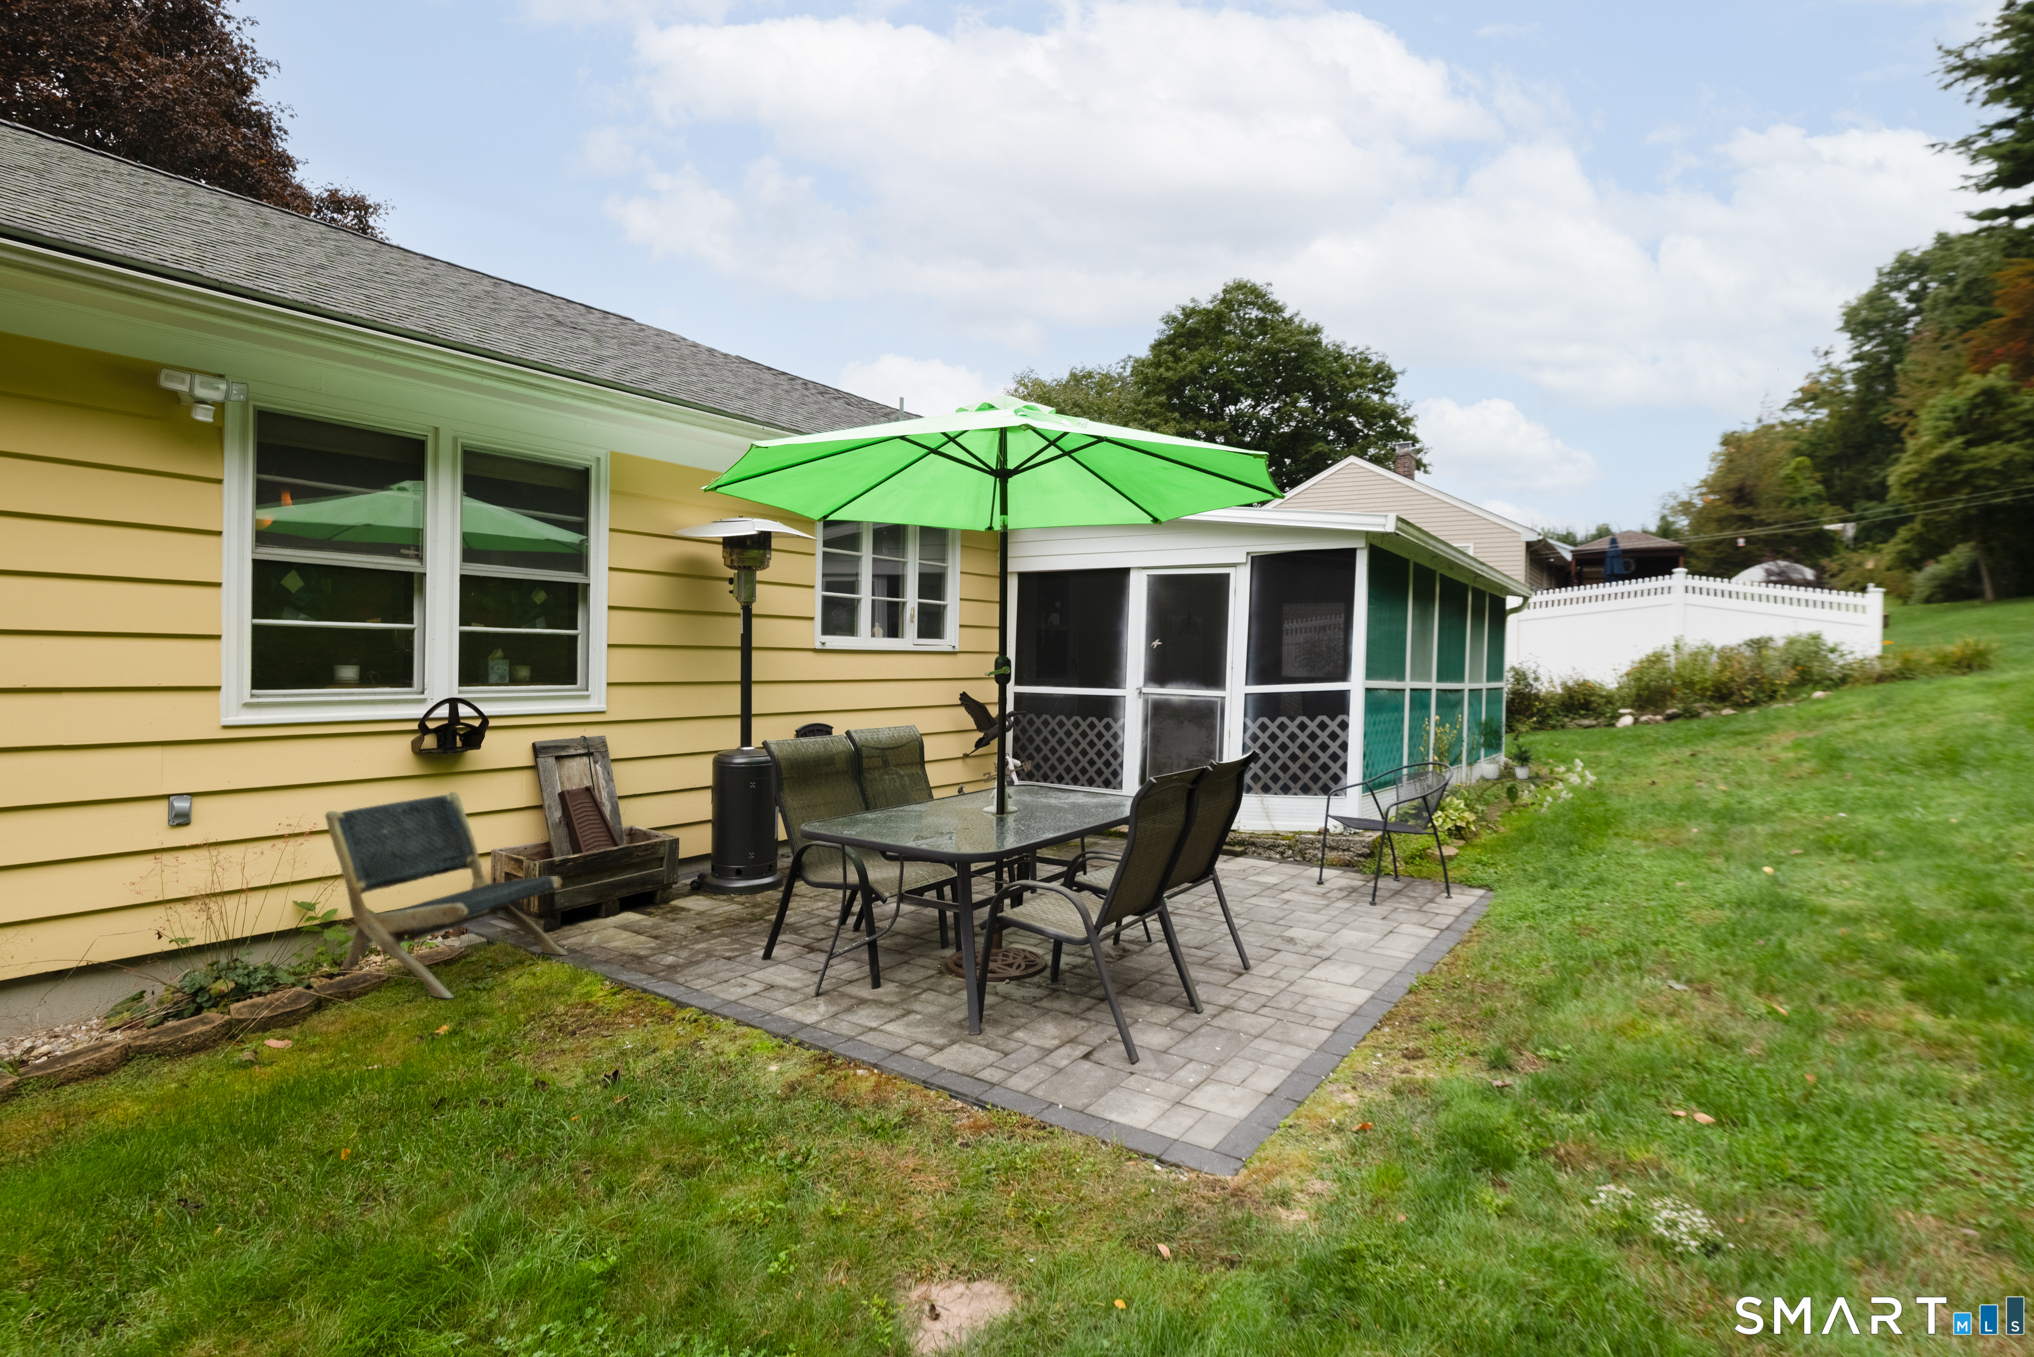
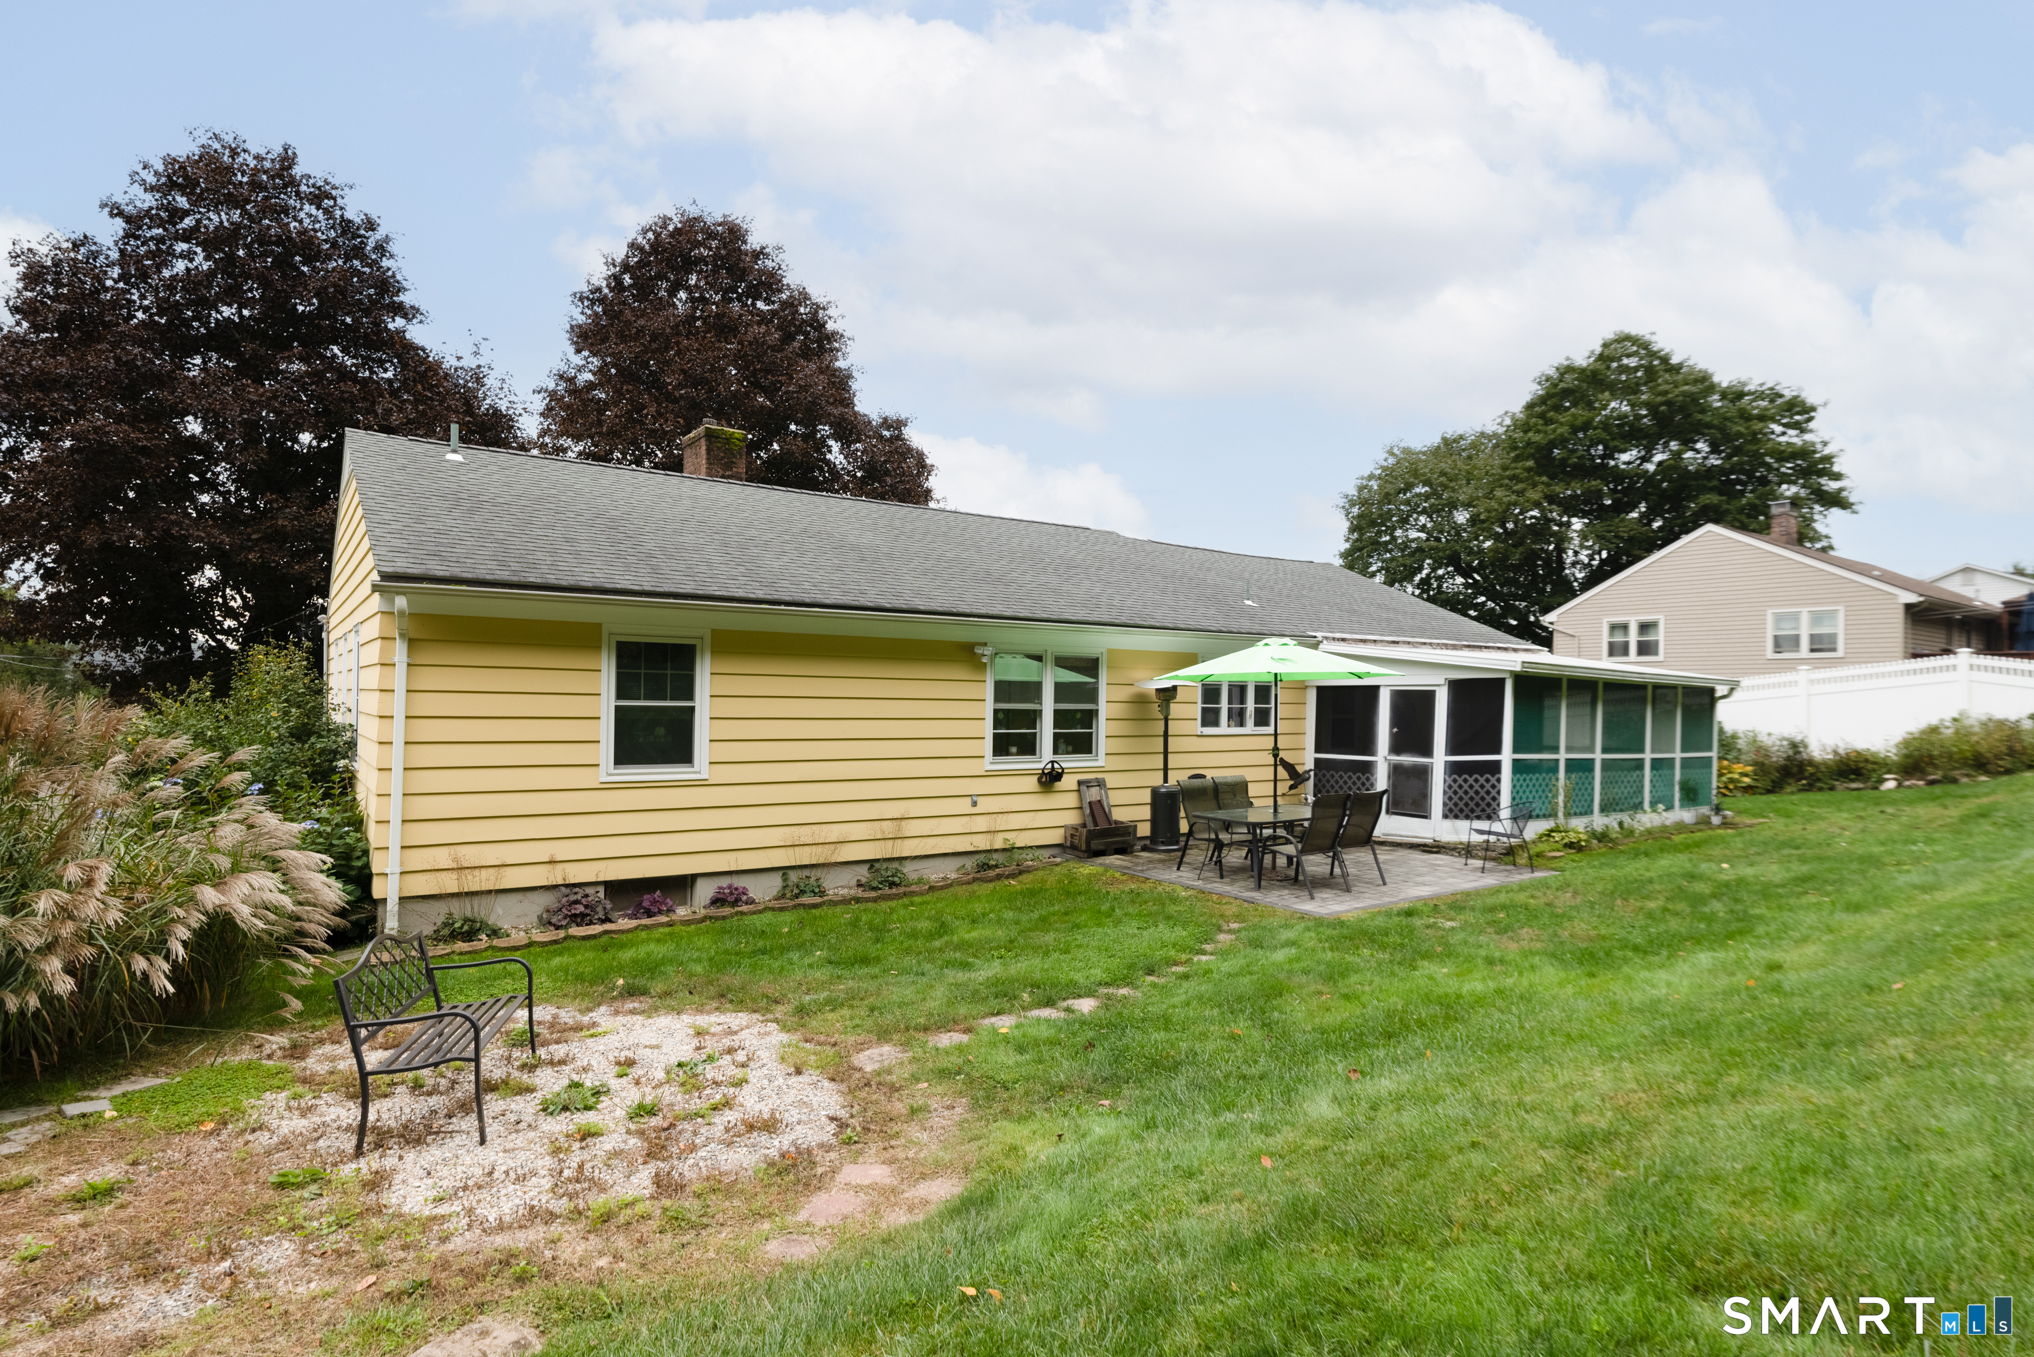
lounge chair: present [325,792,567,998] -> none [1020,799,1100,870]

